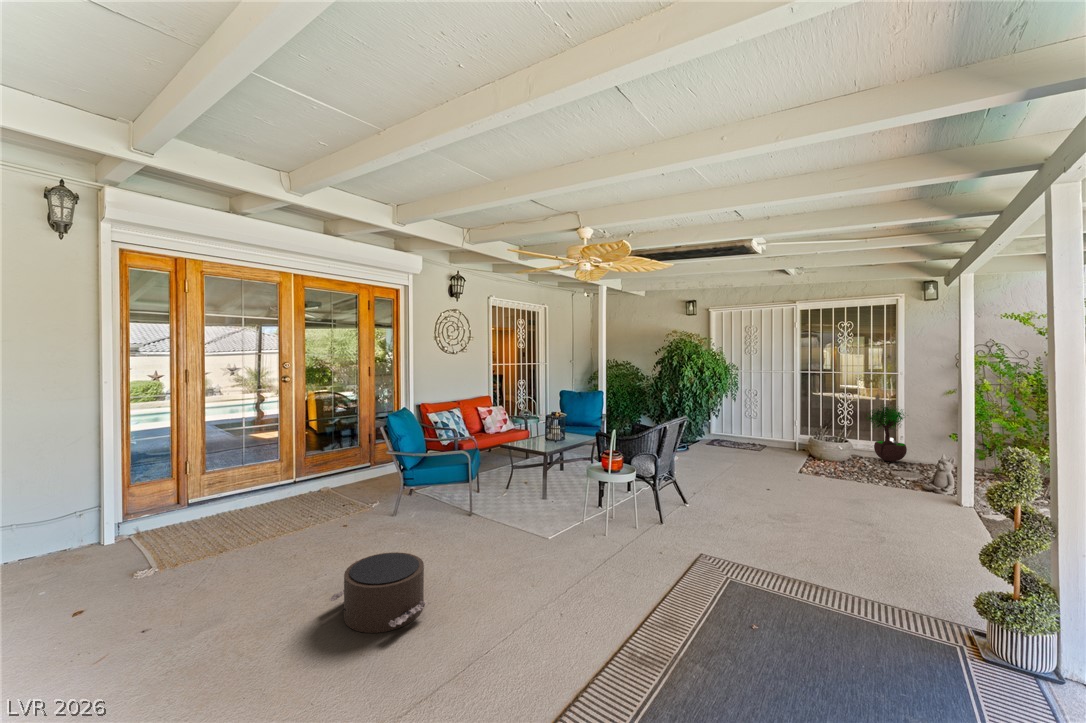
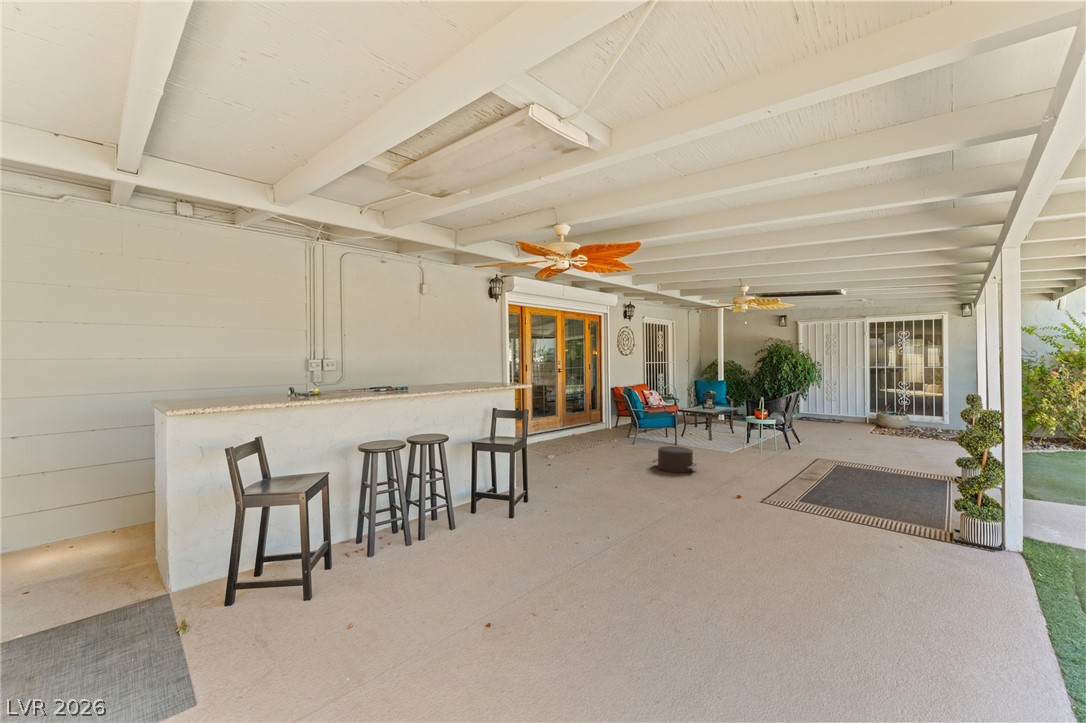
potted tree: present [866,405,907,462] -> none [918,386,951,429]

